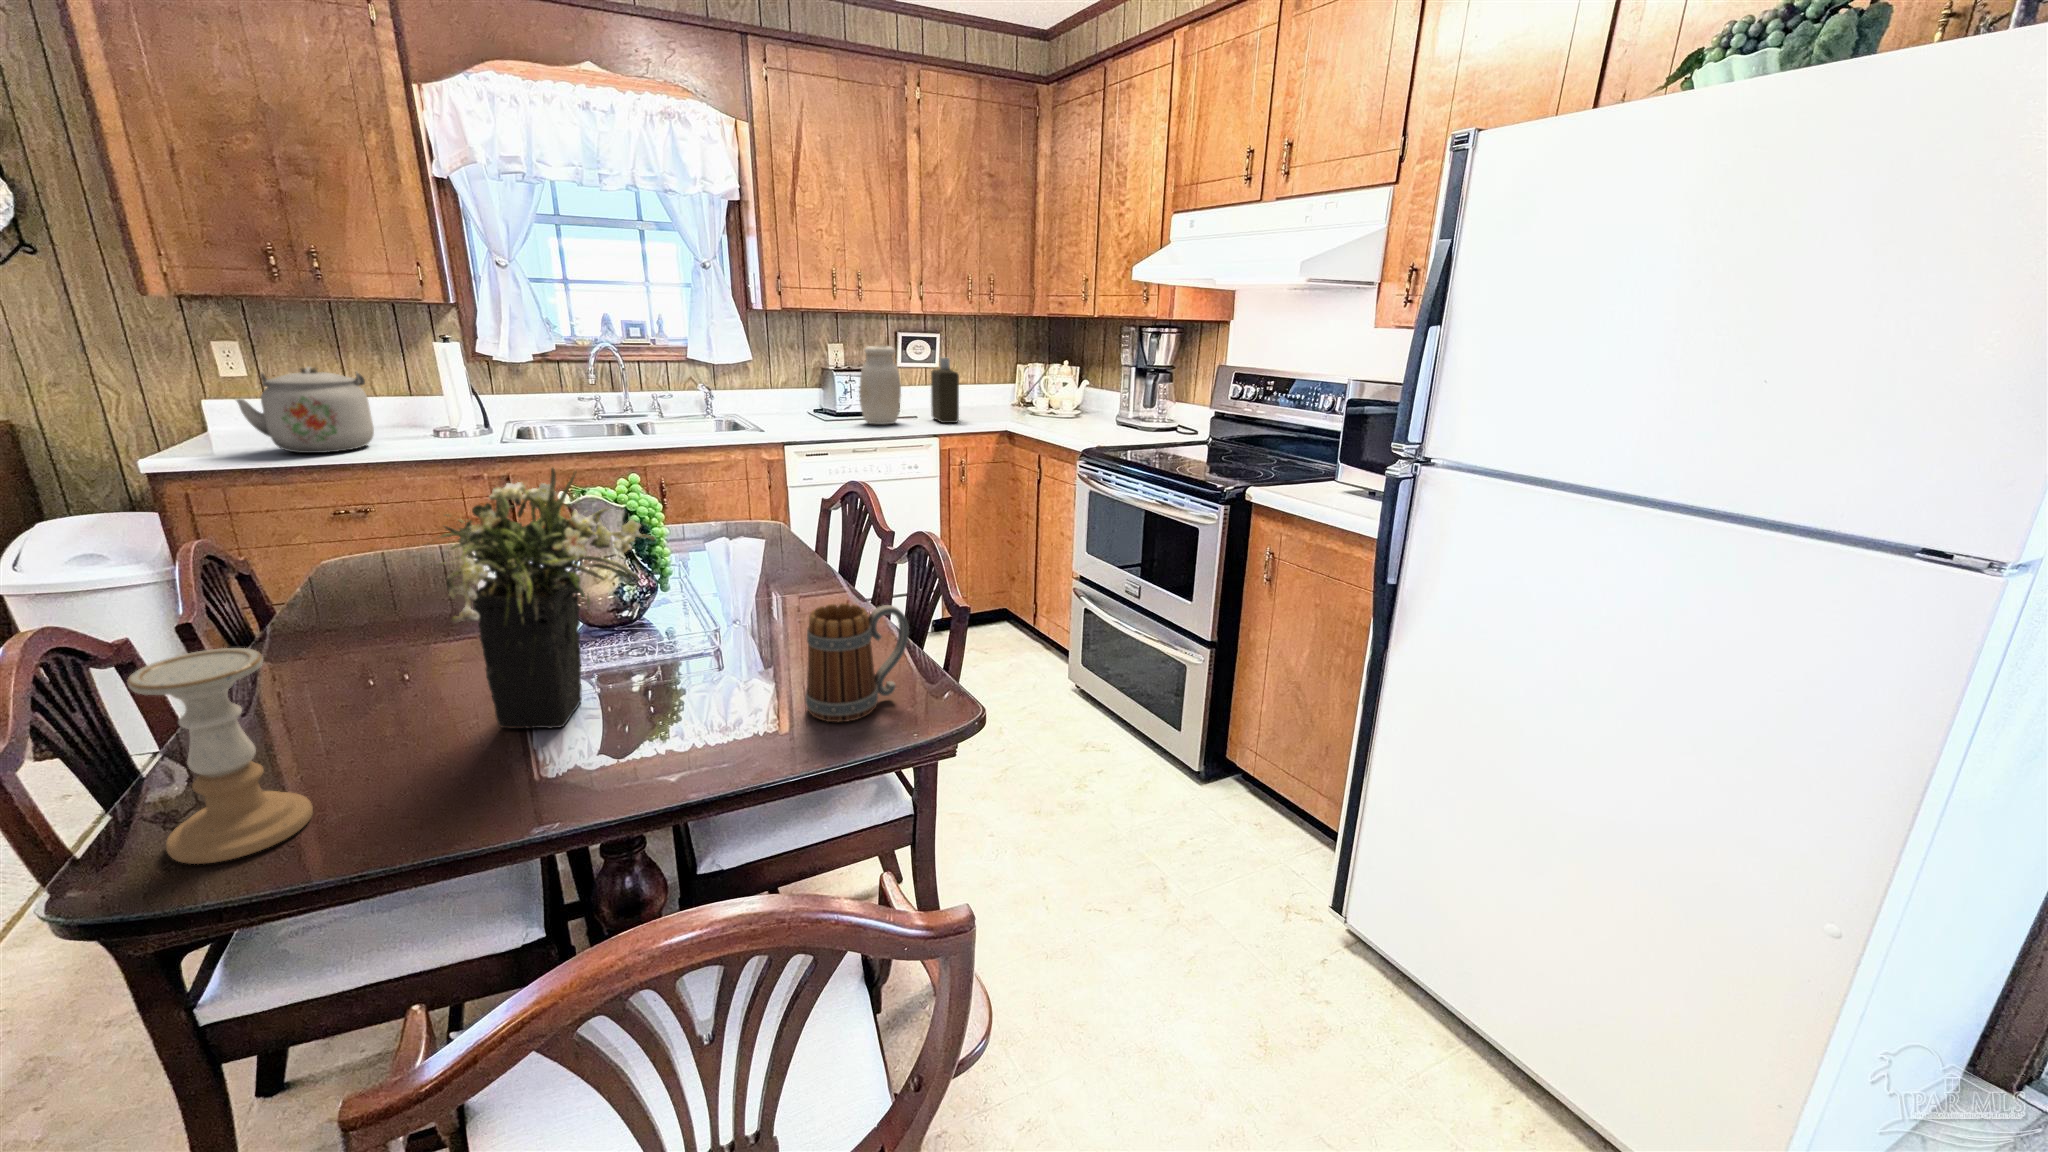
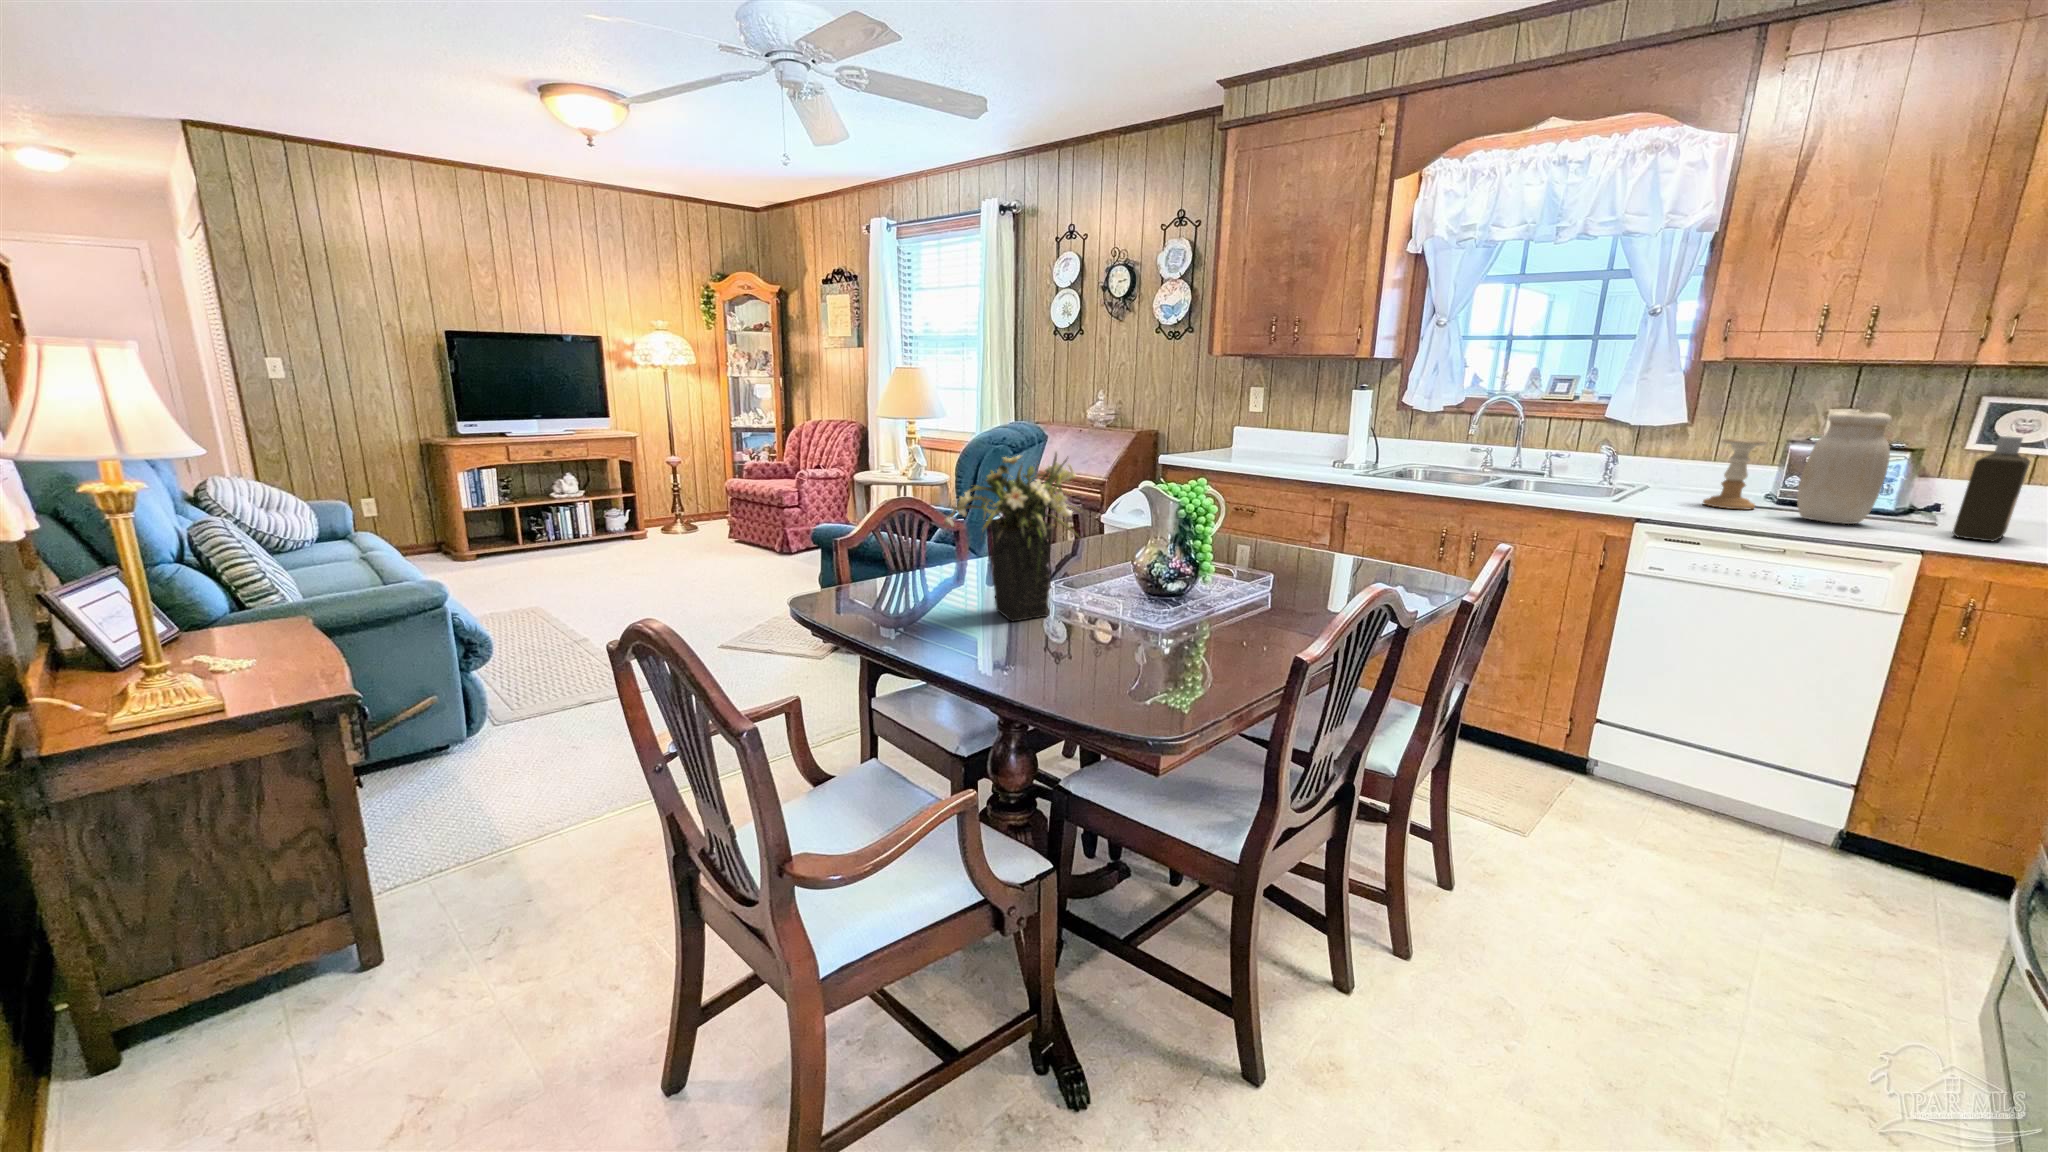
kettle: present [236,367,374,453] -> none [1225,405,1305,465]
mug: present [805,603,909,722] -> none [1082,592,1172,696]
candle holder: present [127,648,313,864] -> present [1703,439,1767,509]

